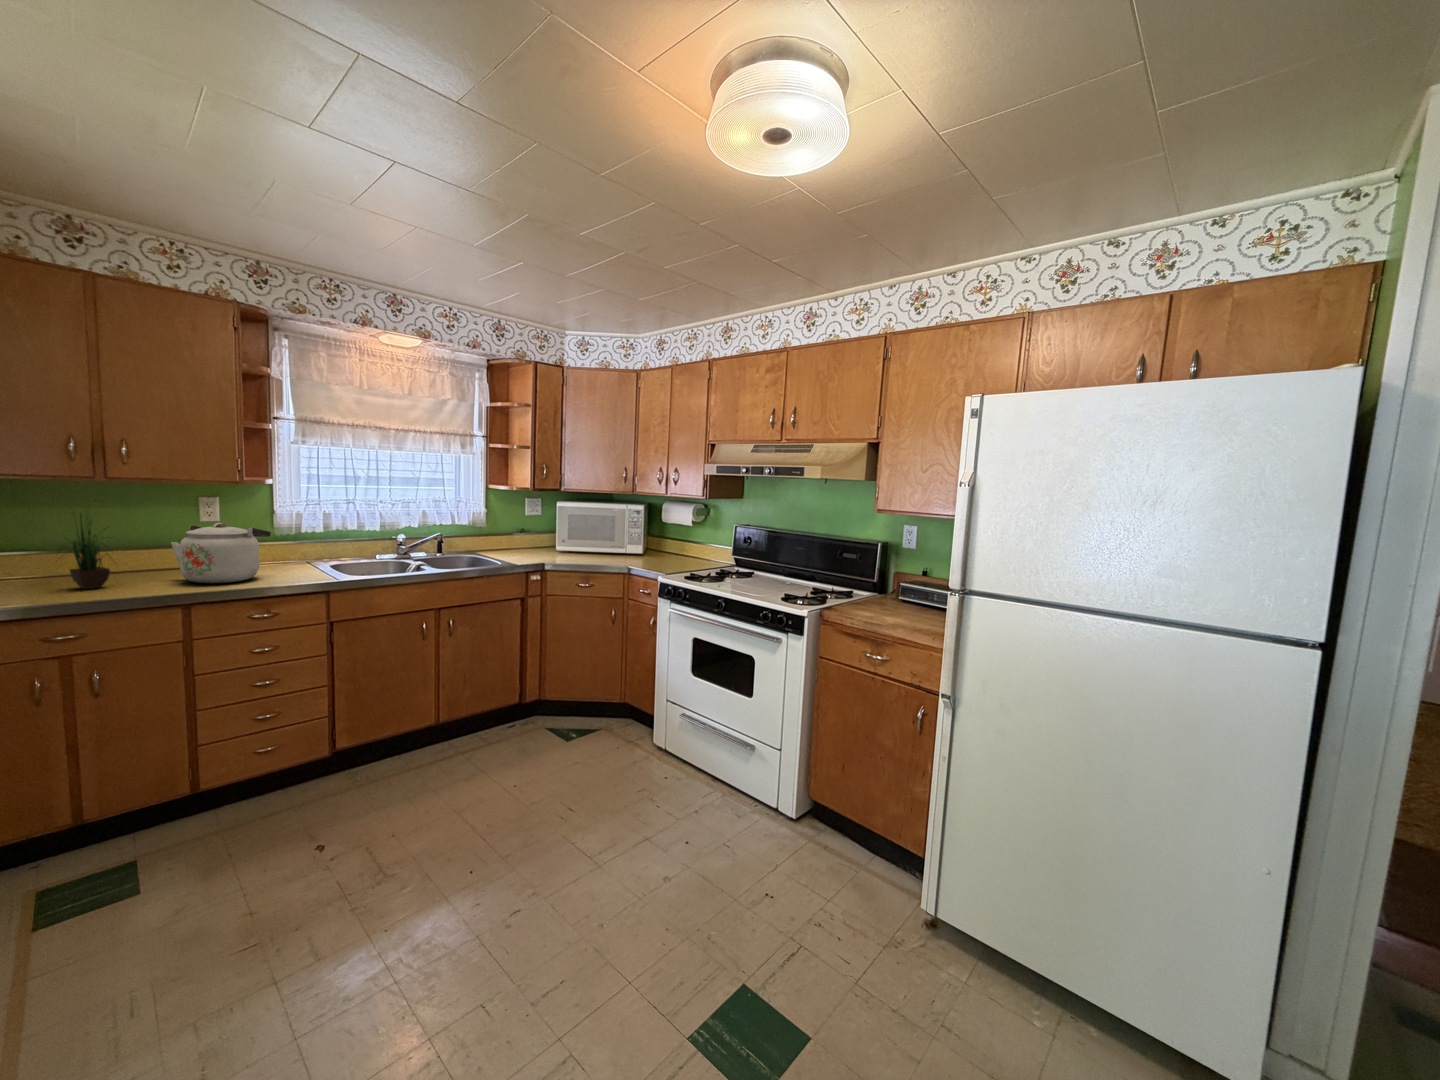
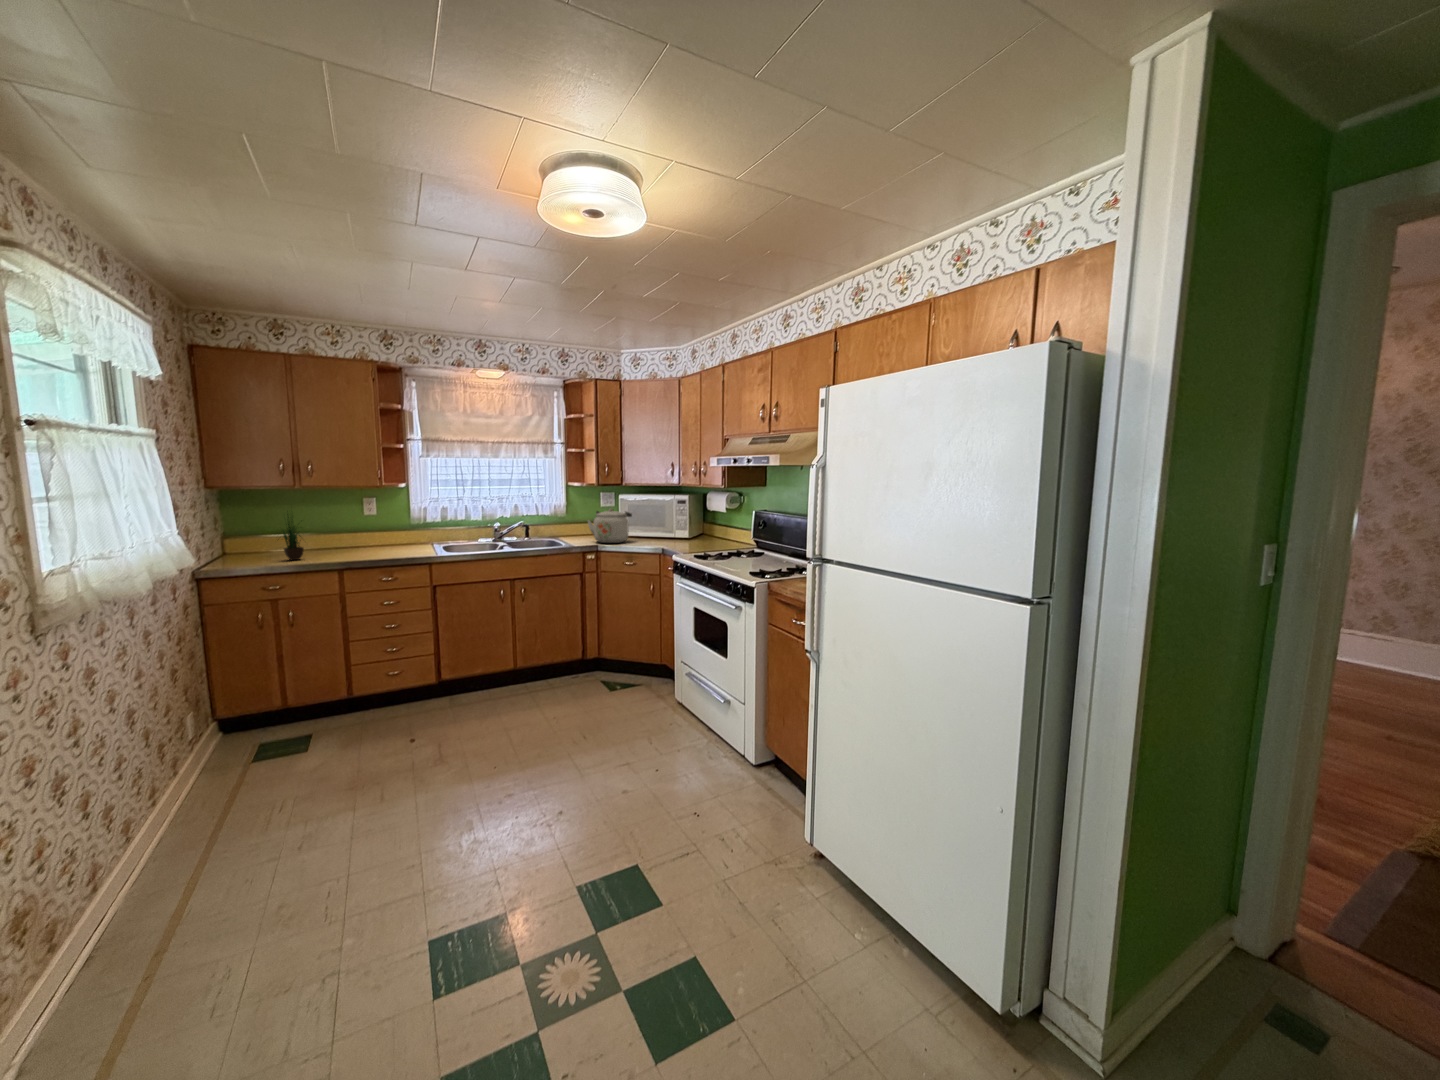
kettle: present [171,523,271,583] -> present [588,509,632,543]

